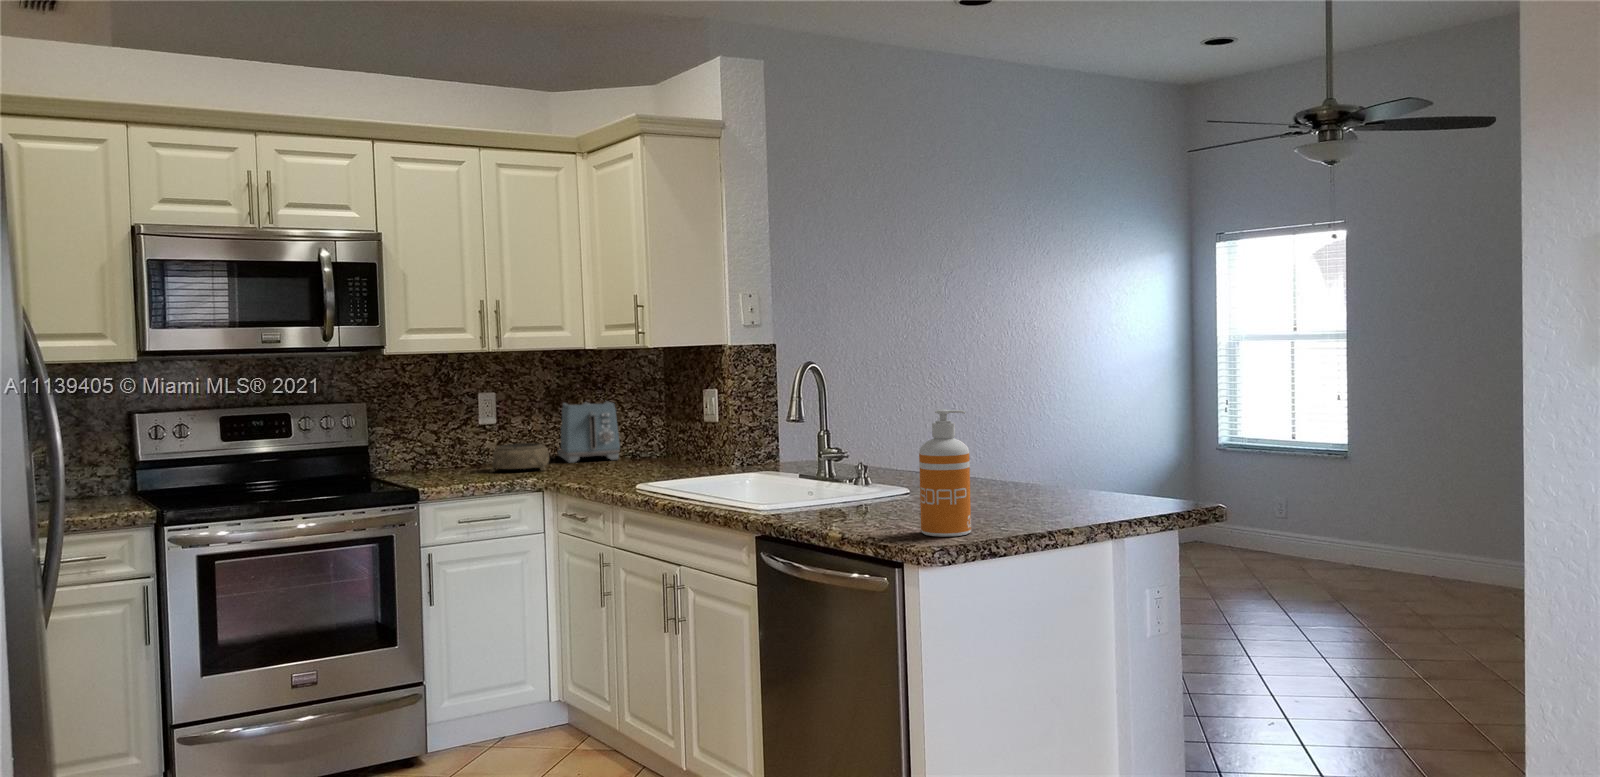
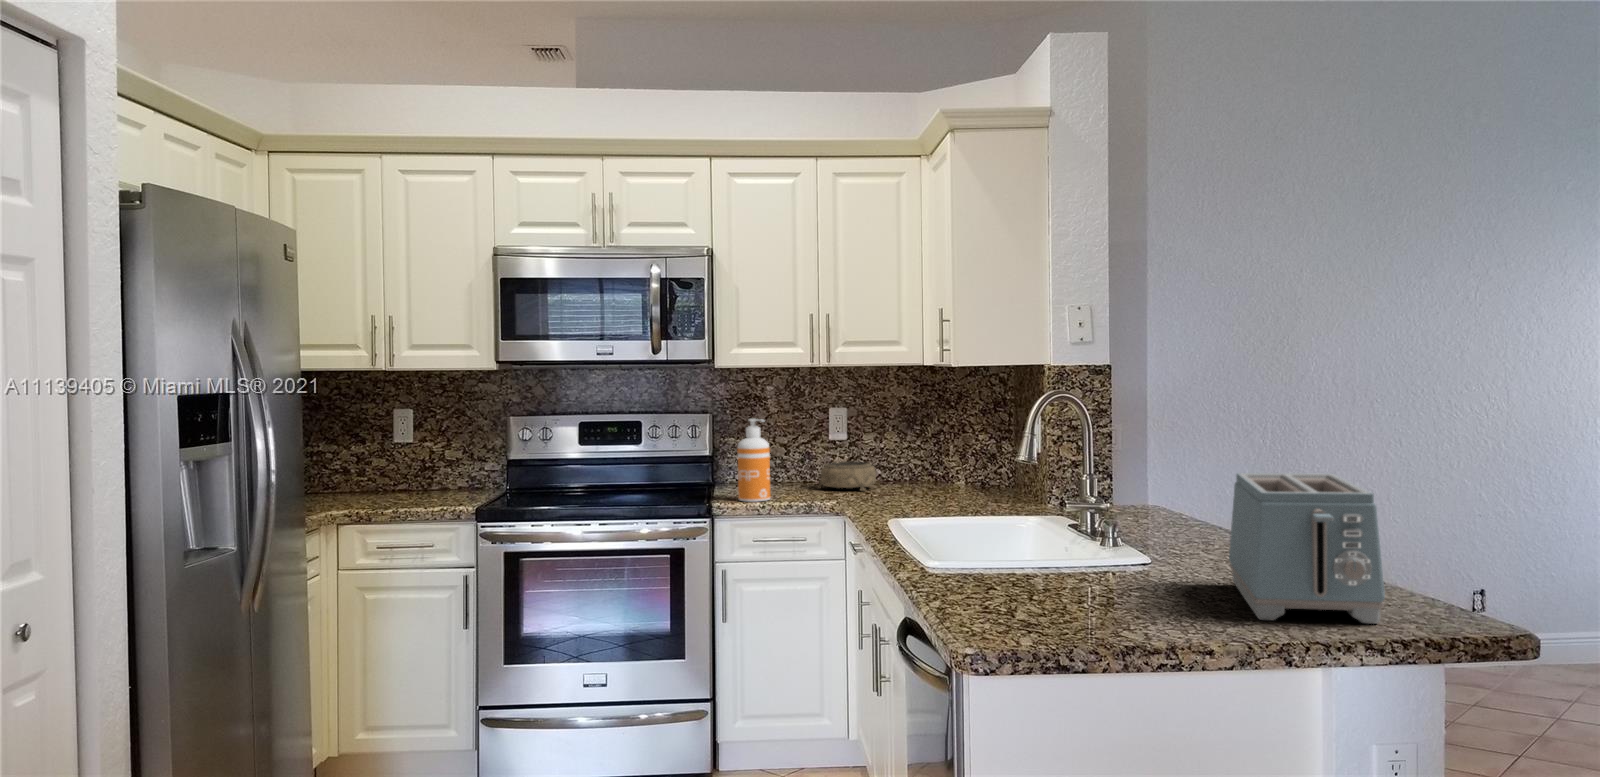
toaster: present [557,401,620,463] -> present [1229,473,1385,624]
soap dispenser: present [919,410,971,537] -> present [738,419,771,502]

